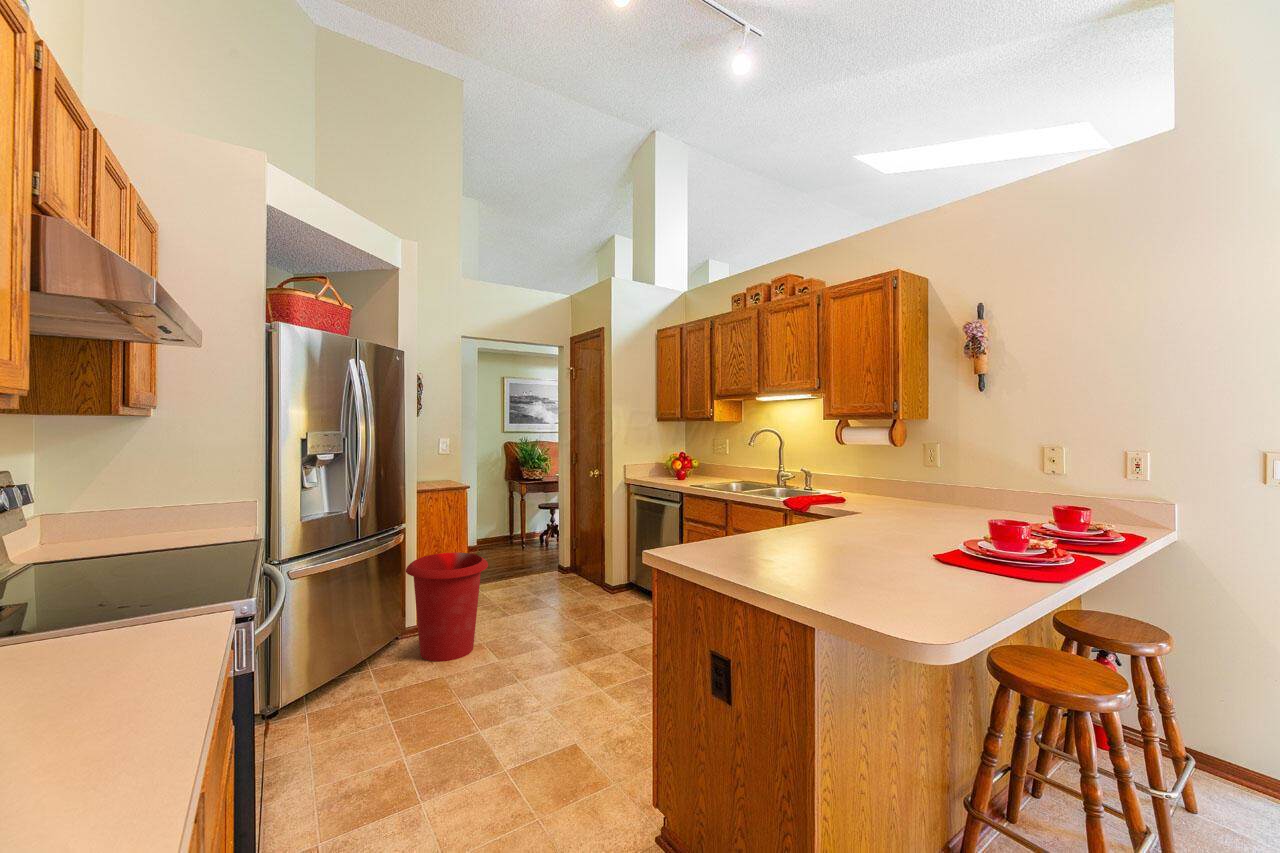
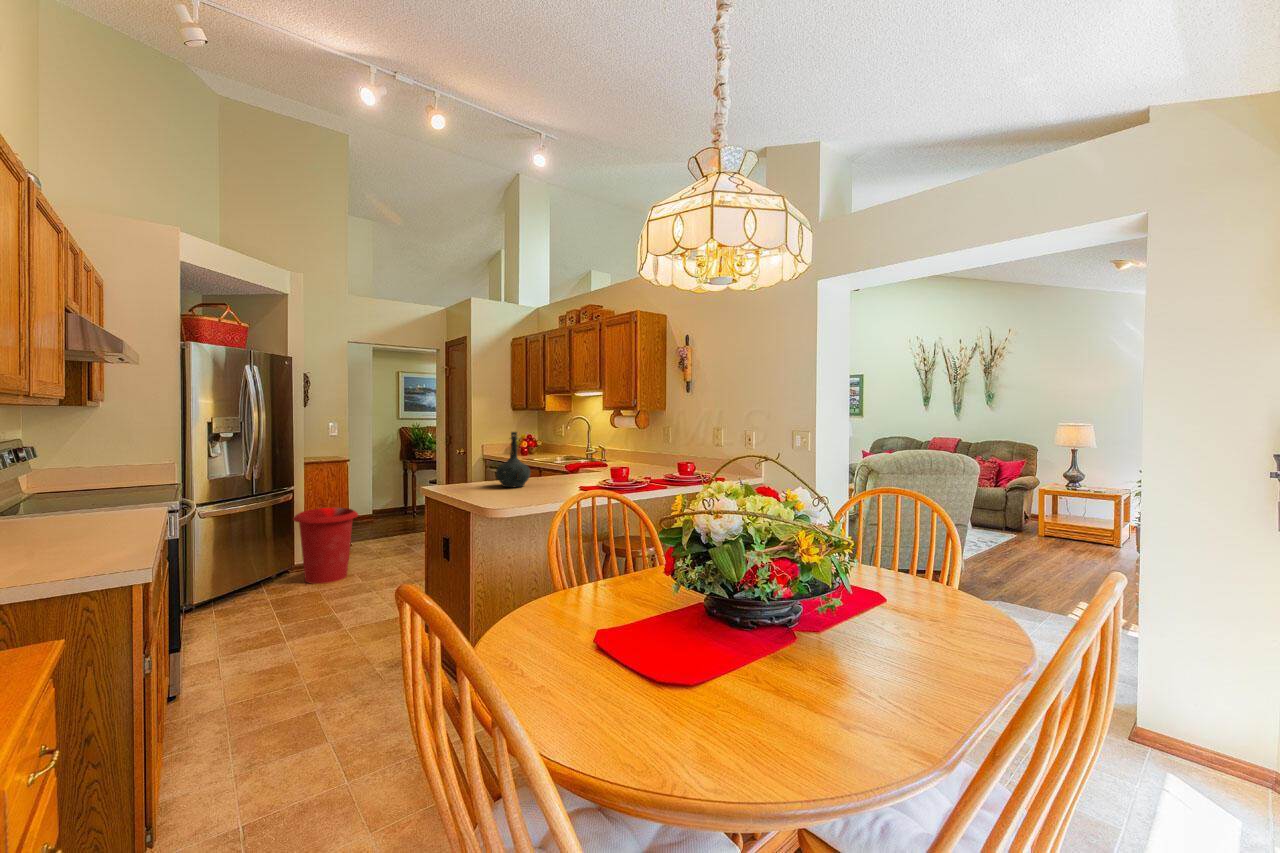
bottle: none [782,455,845,556] -> present [496,432,531,487]

